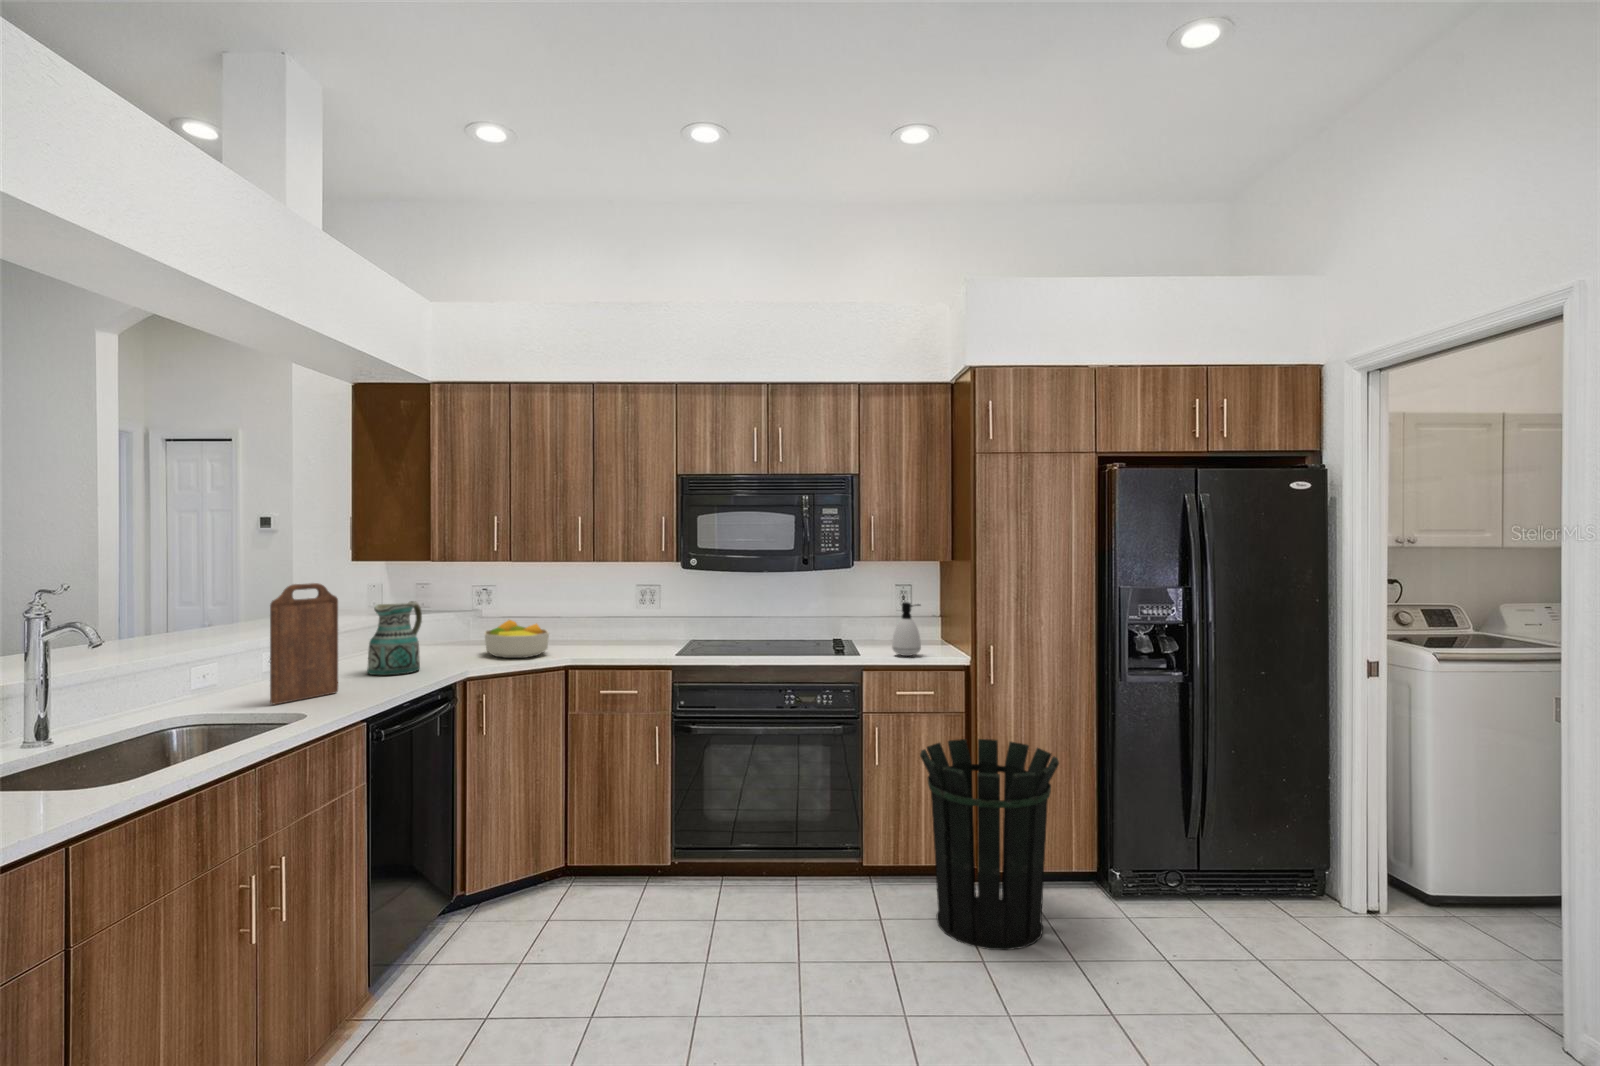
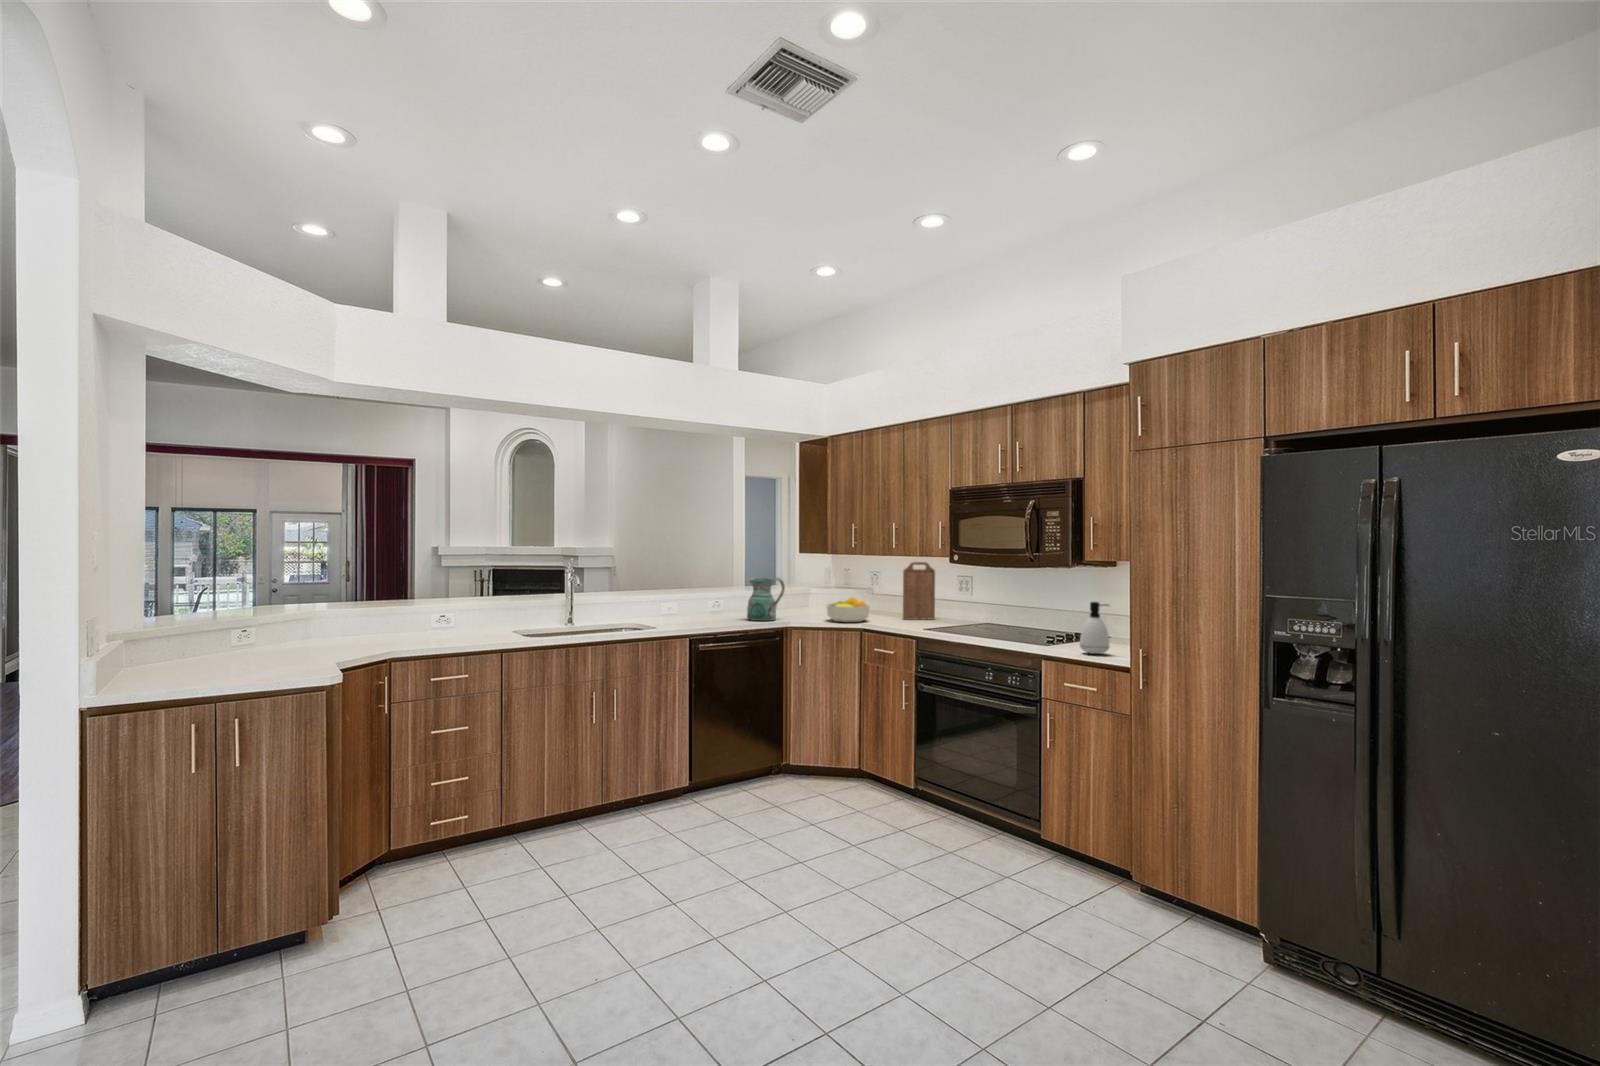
cutting board: present [270,583,338,705] -> present [903,562,935,620]
waste bin: present [920,739,1059,950] -> none [1012,734,1154,942]

